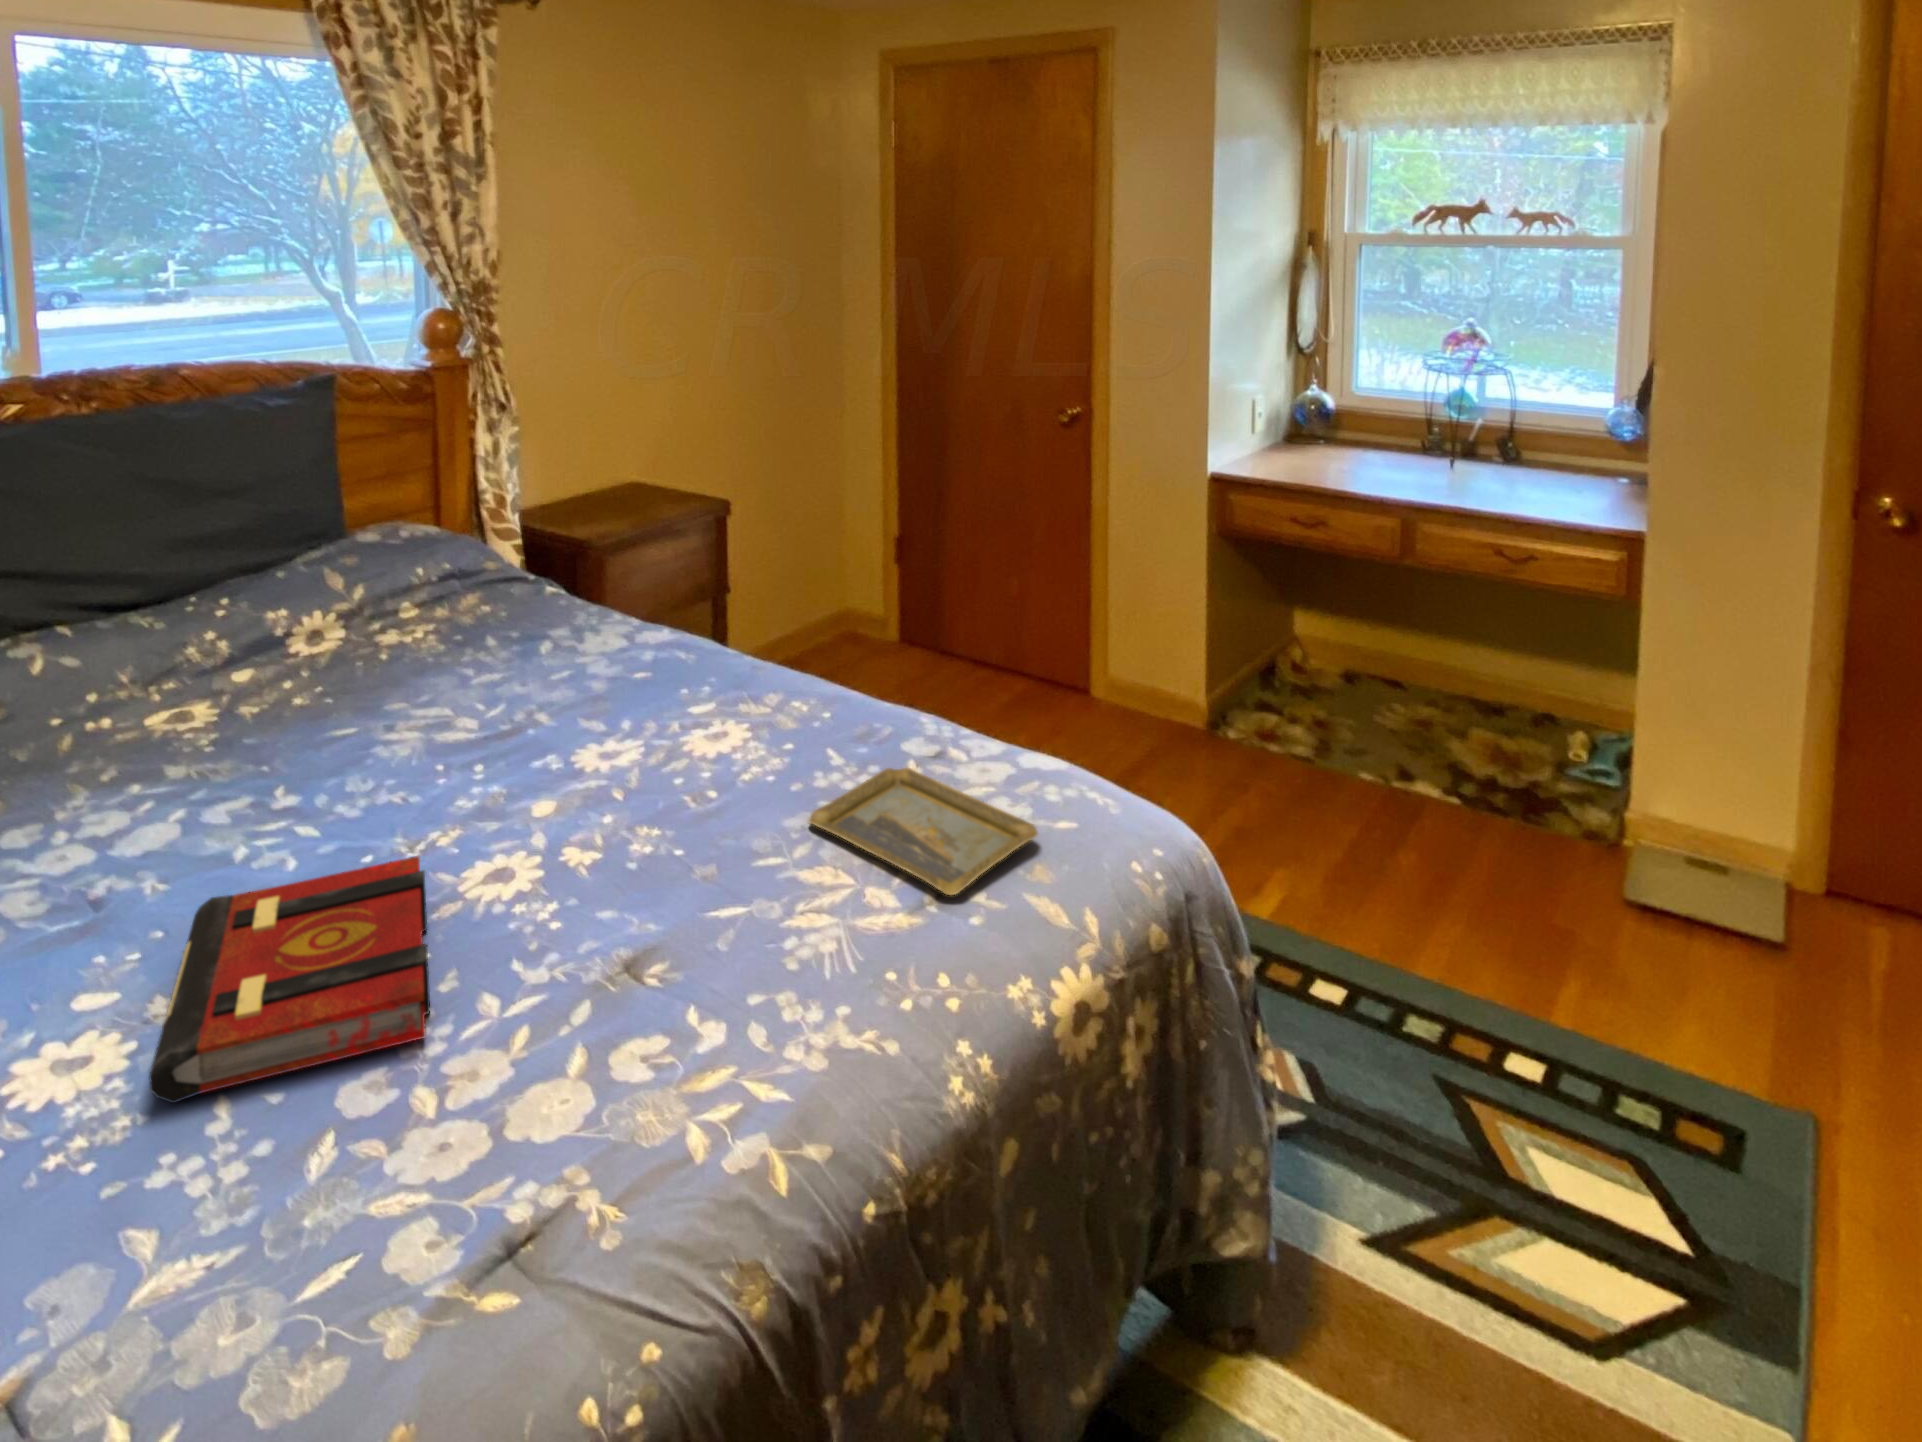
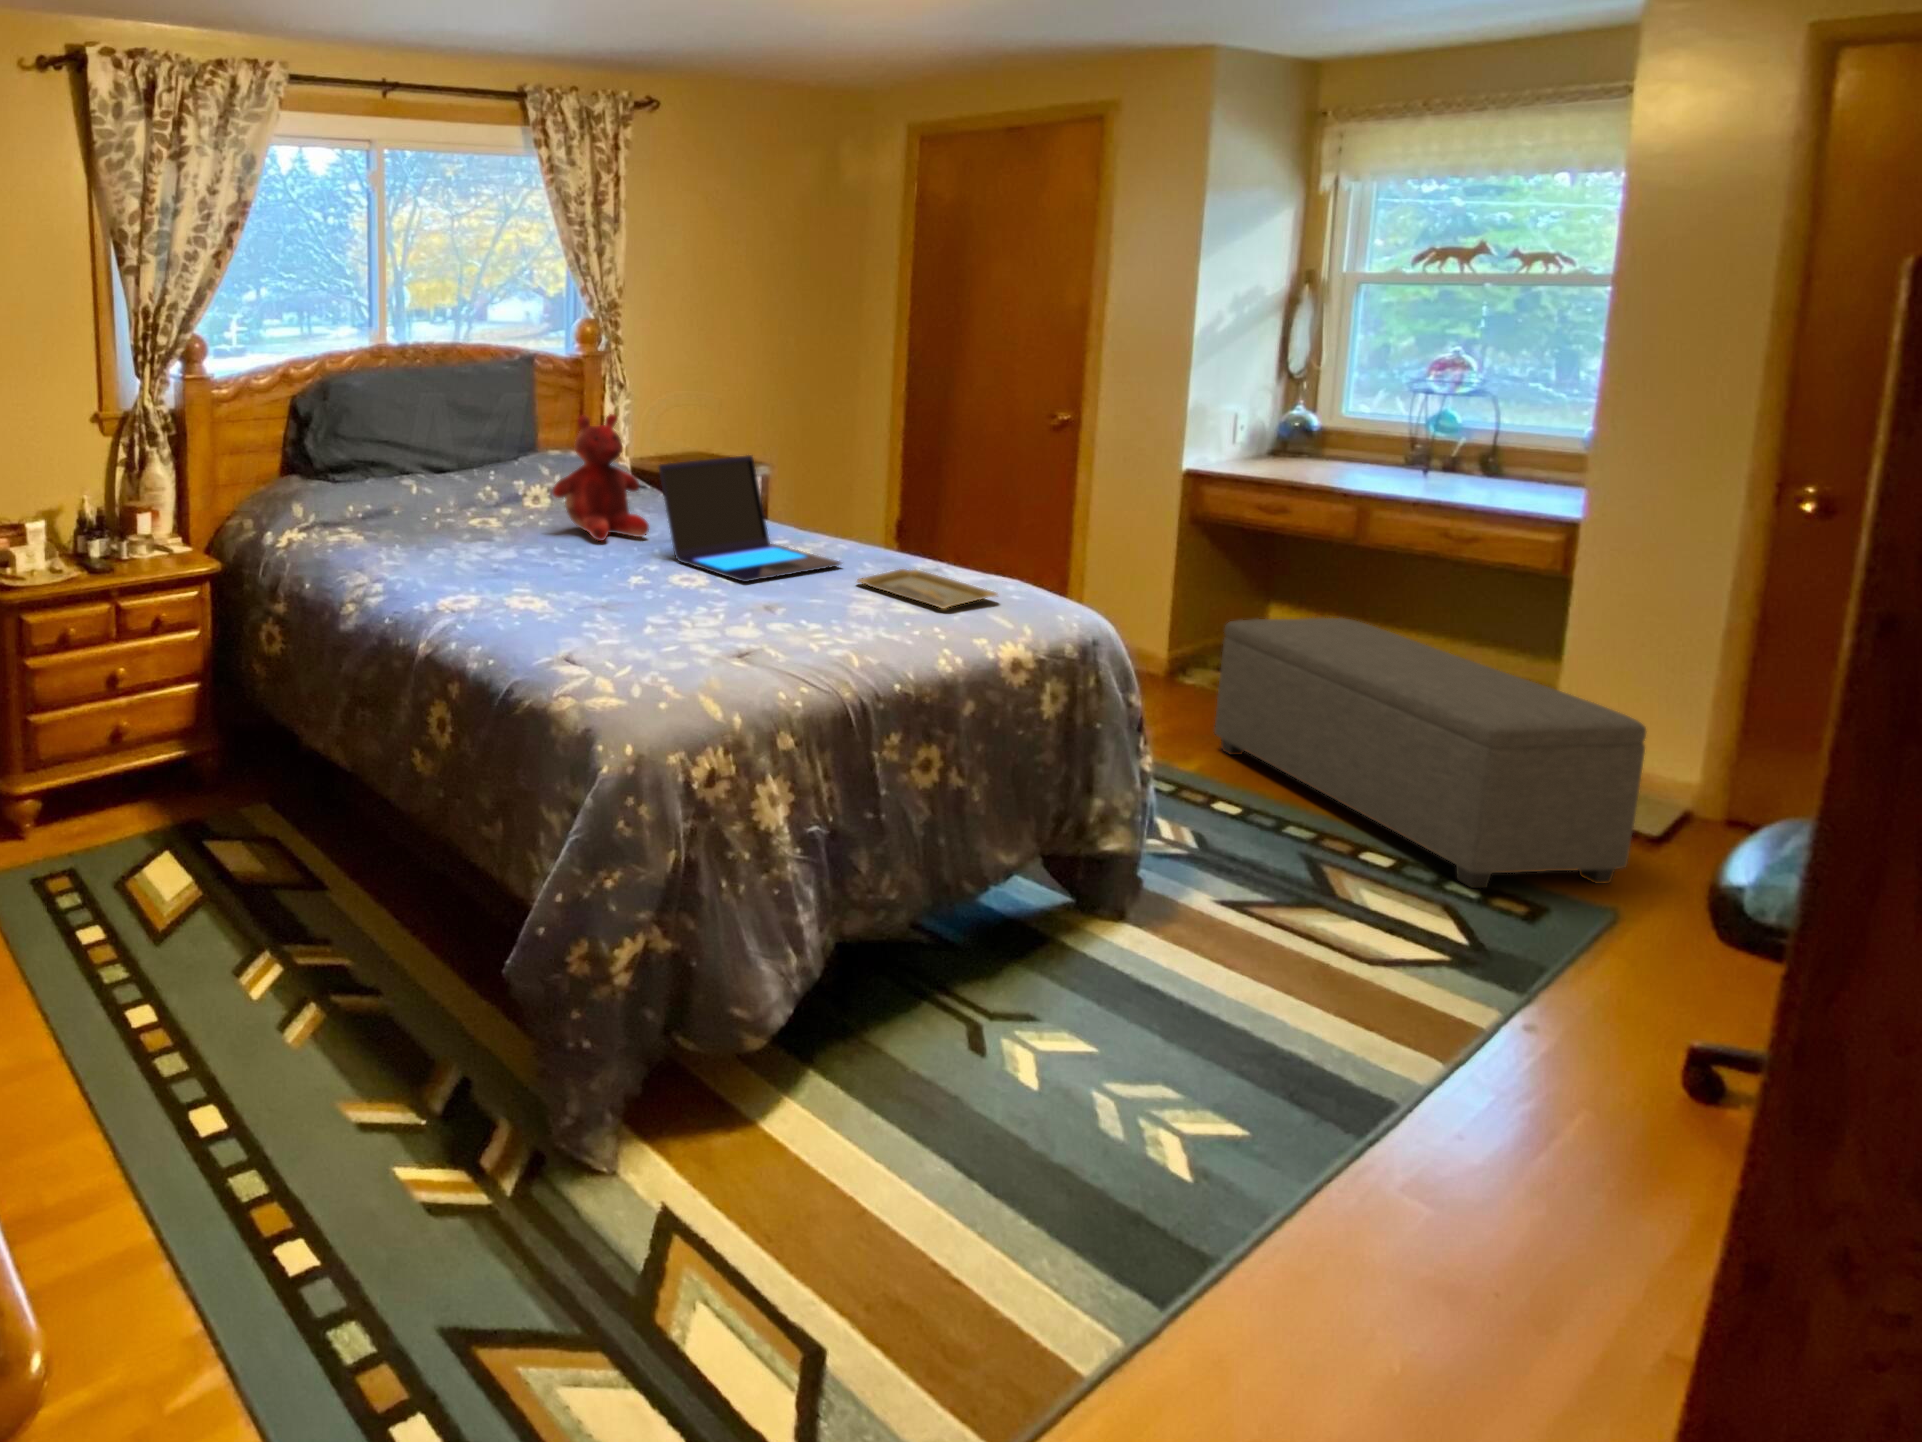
teddy bear: none [293,505,476,750] -> present [553,414,649,541]
laptop: none [464,565,793,856] -> present [659,455,841,582]
ottoman: none [1286,672,1794,1108] -> present [1214,618,1646,888]
book: present [149,856,430,1103] -> none [554,561,679,615]

